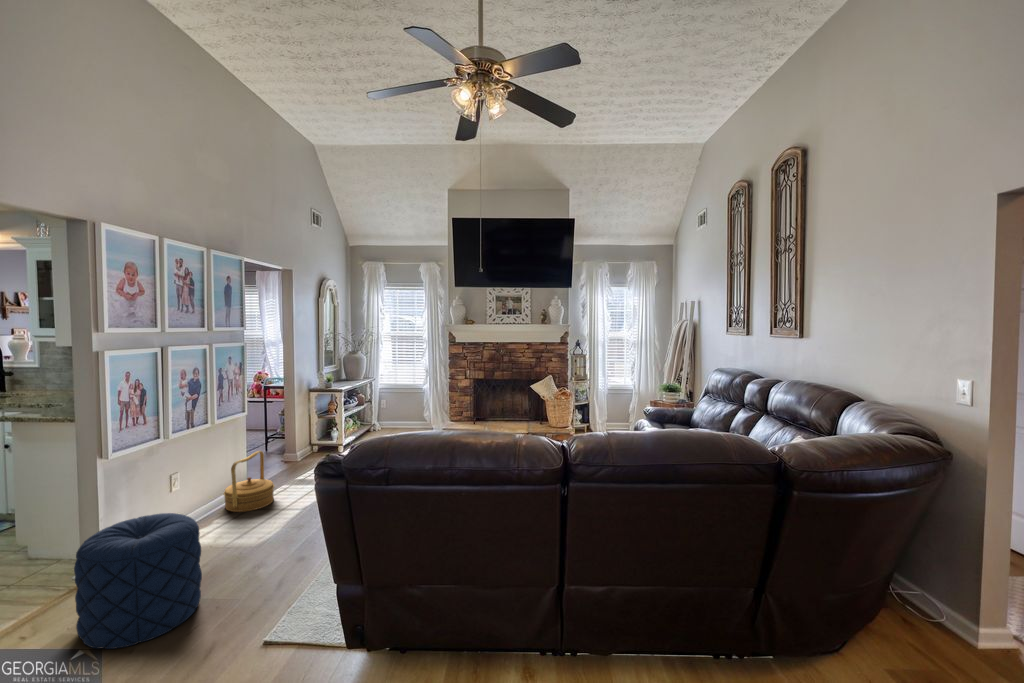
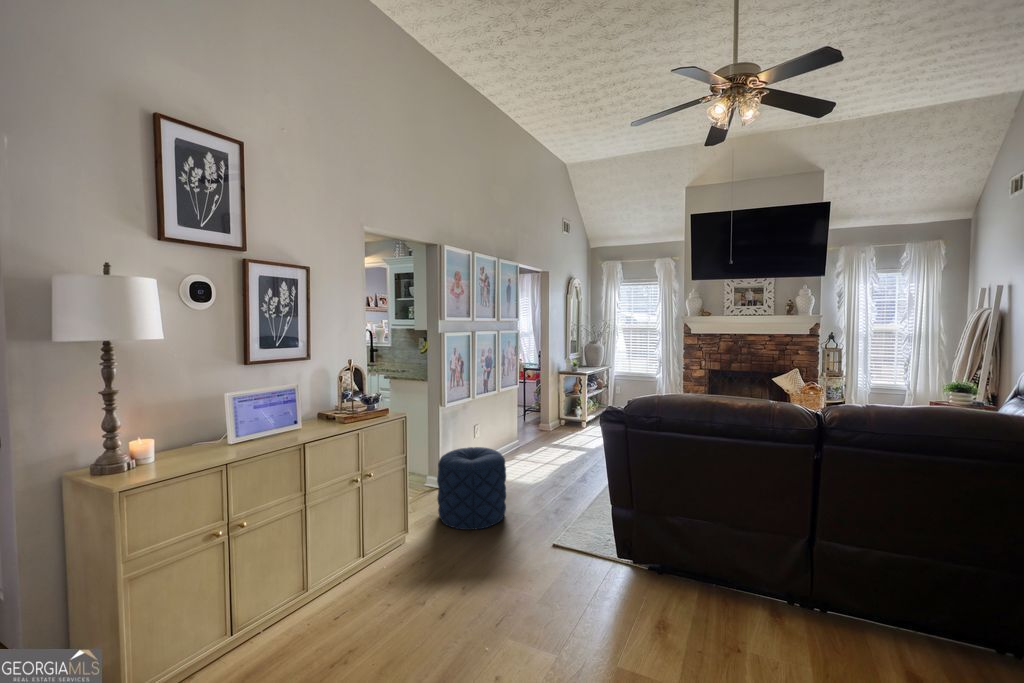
woven basket: present [224,451,274,512] -> none [504,416,540,462]

